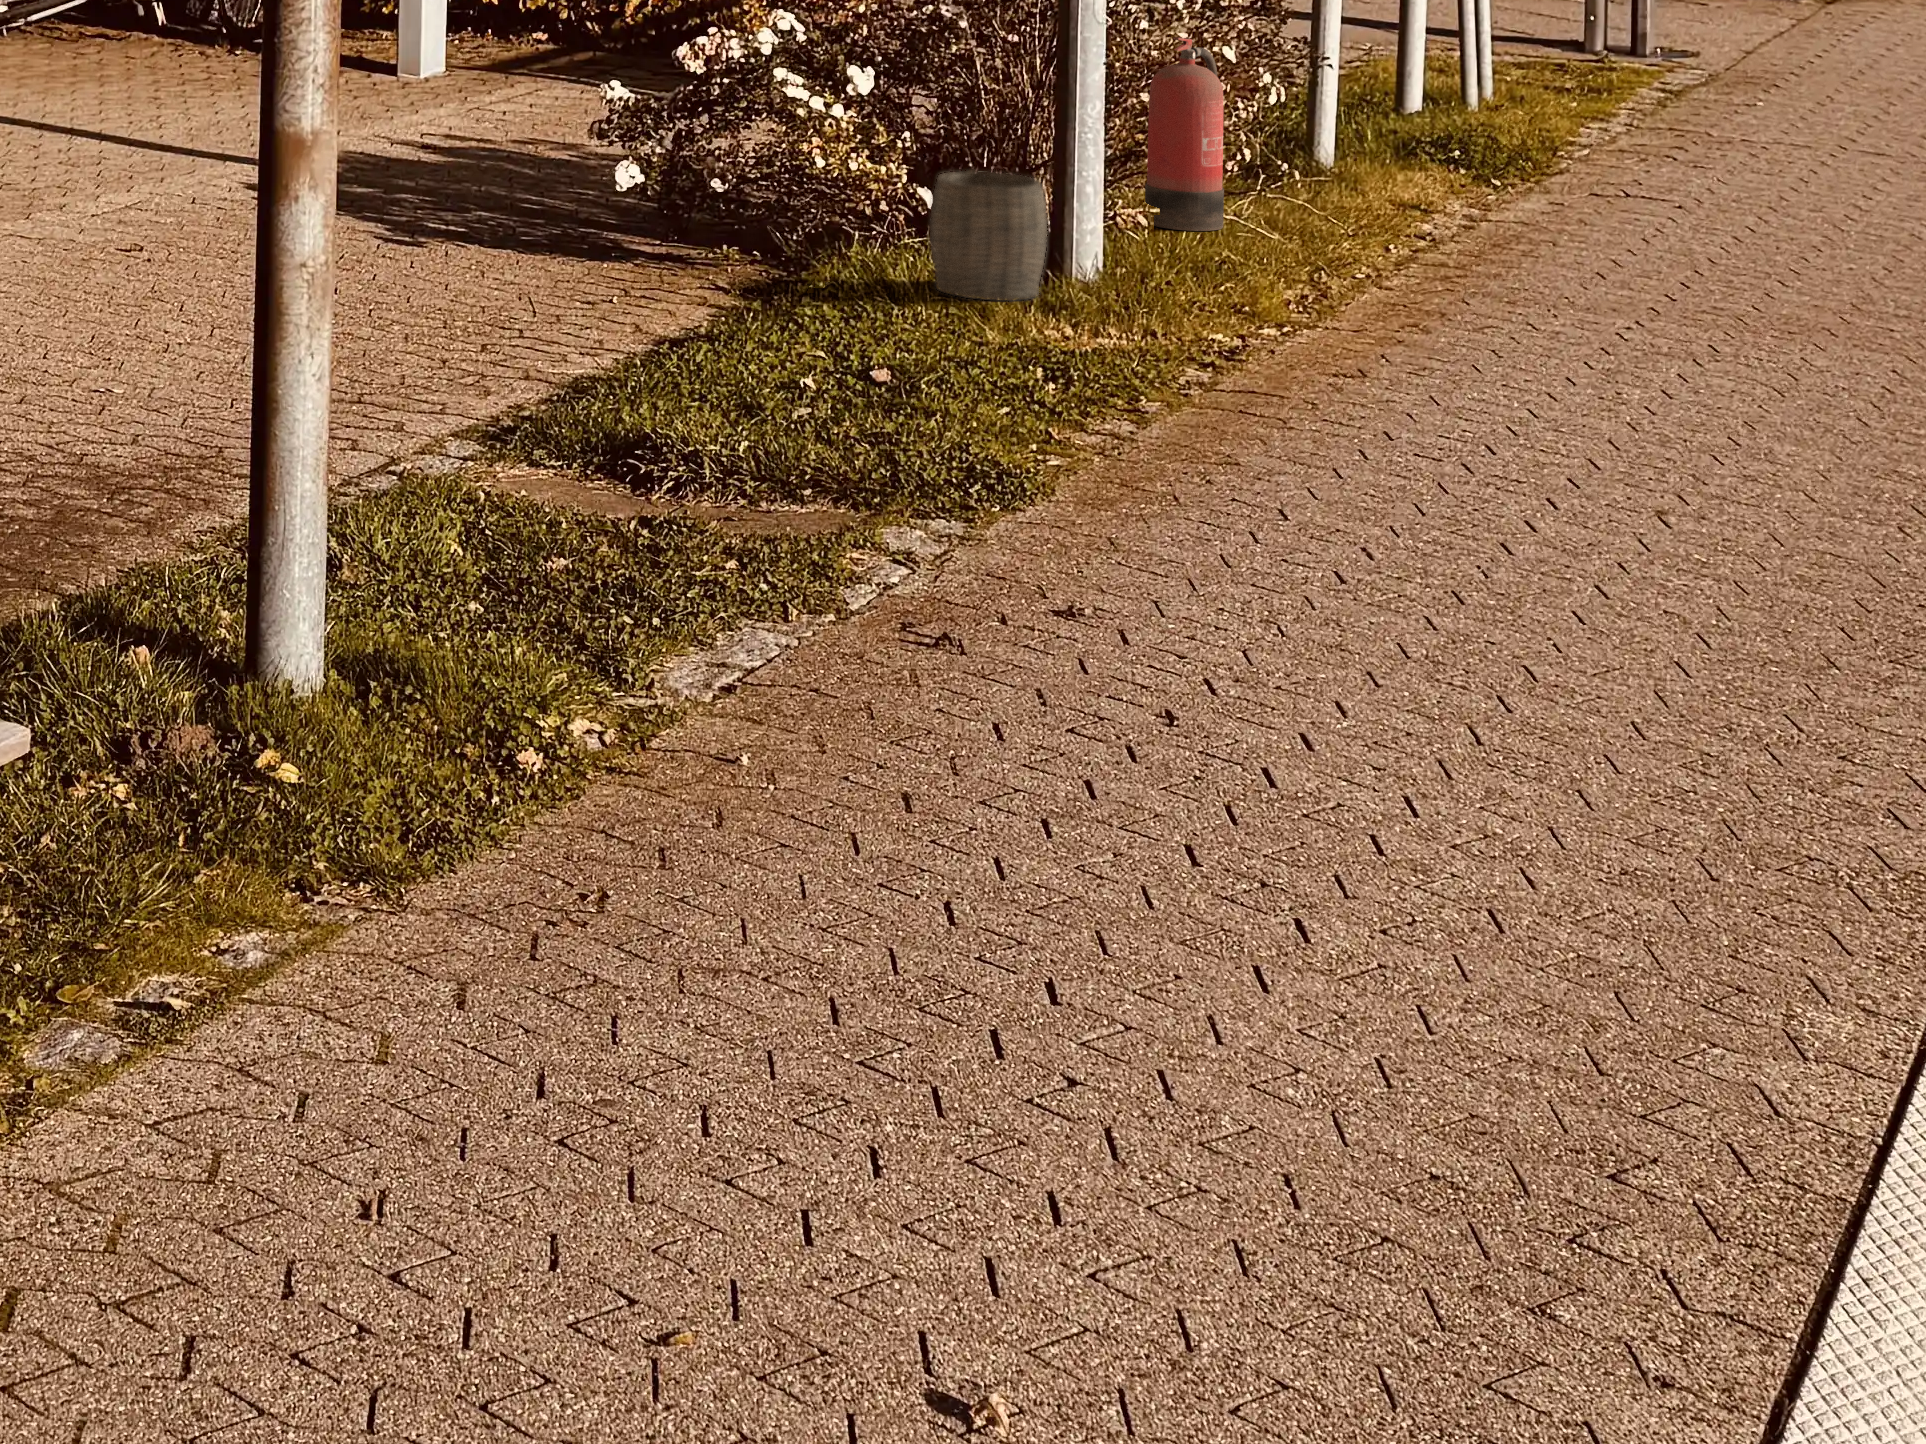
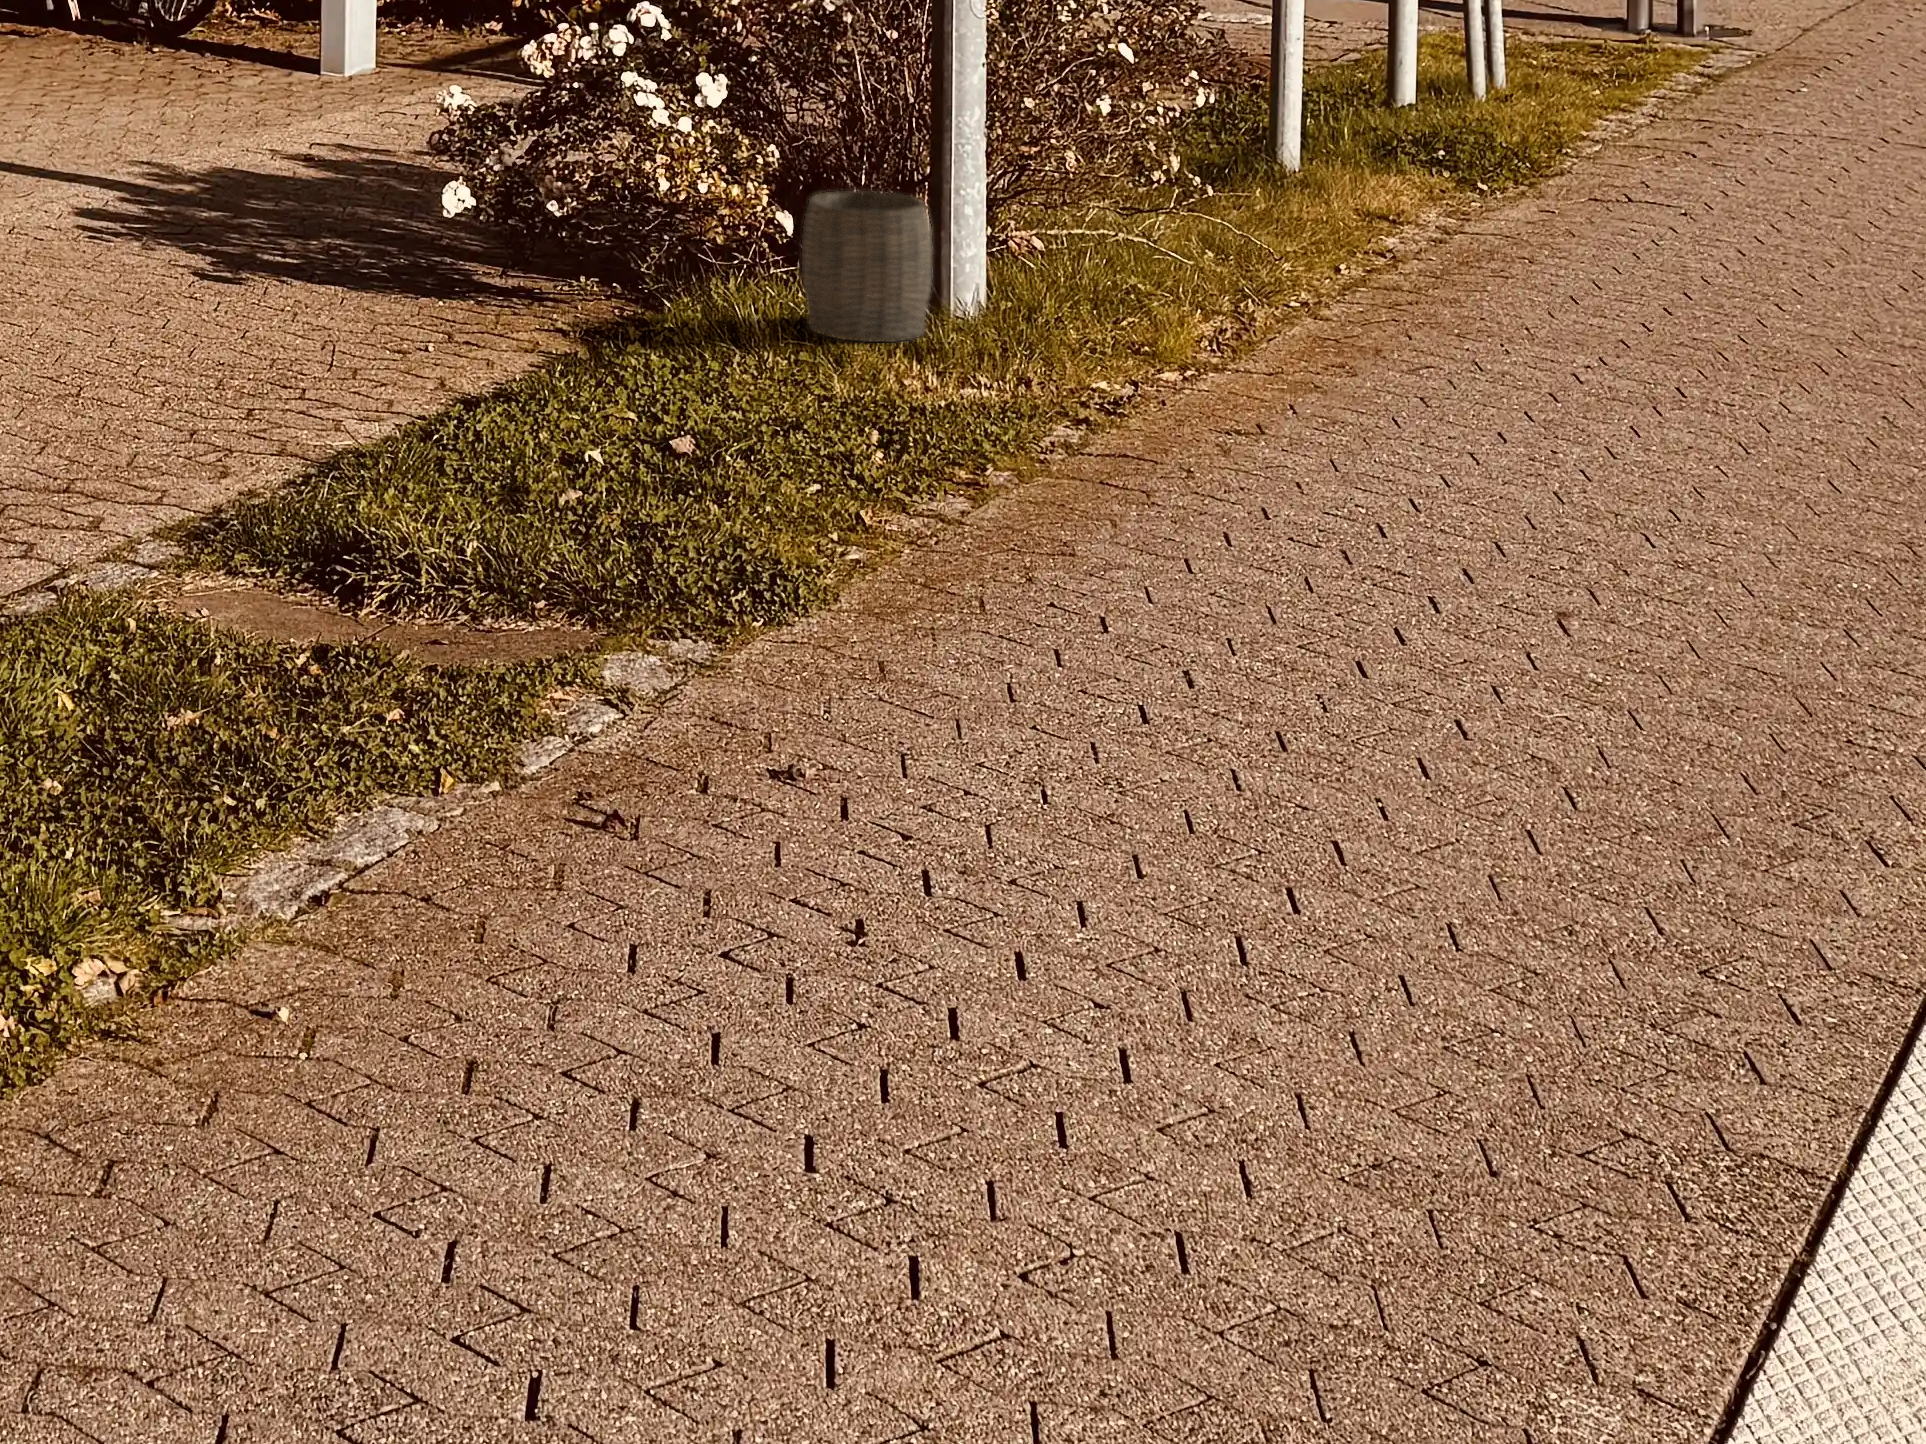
fire extinguisher: present [1145,37,1224,231] -> none [1078,30,1165,250]

